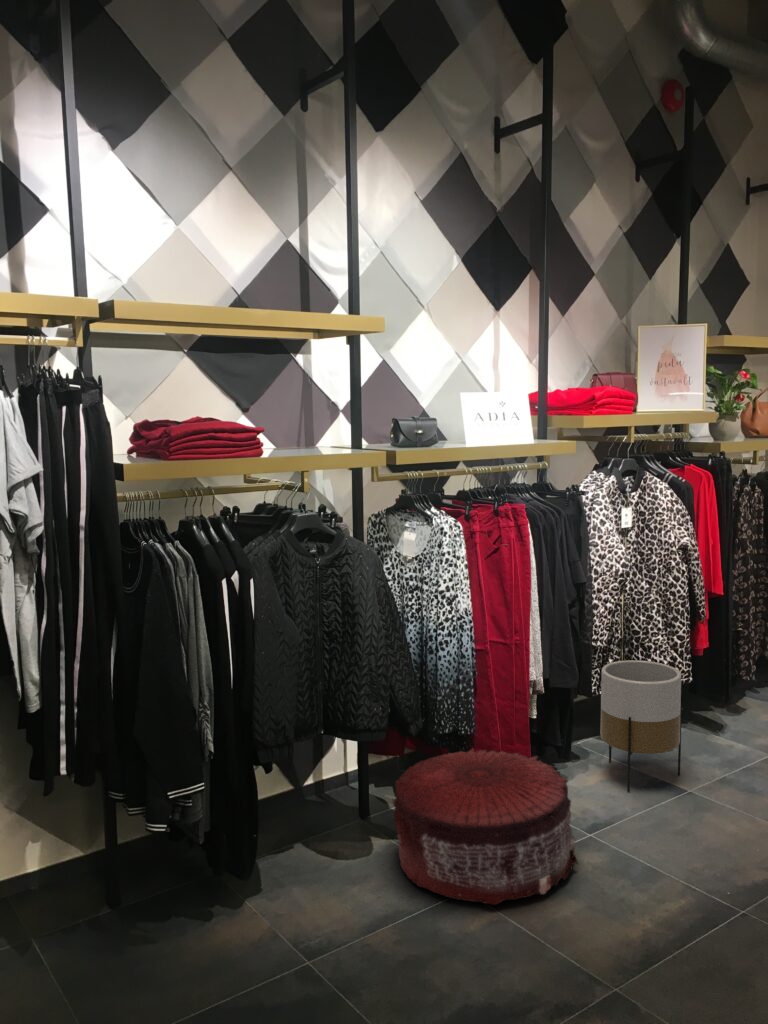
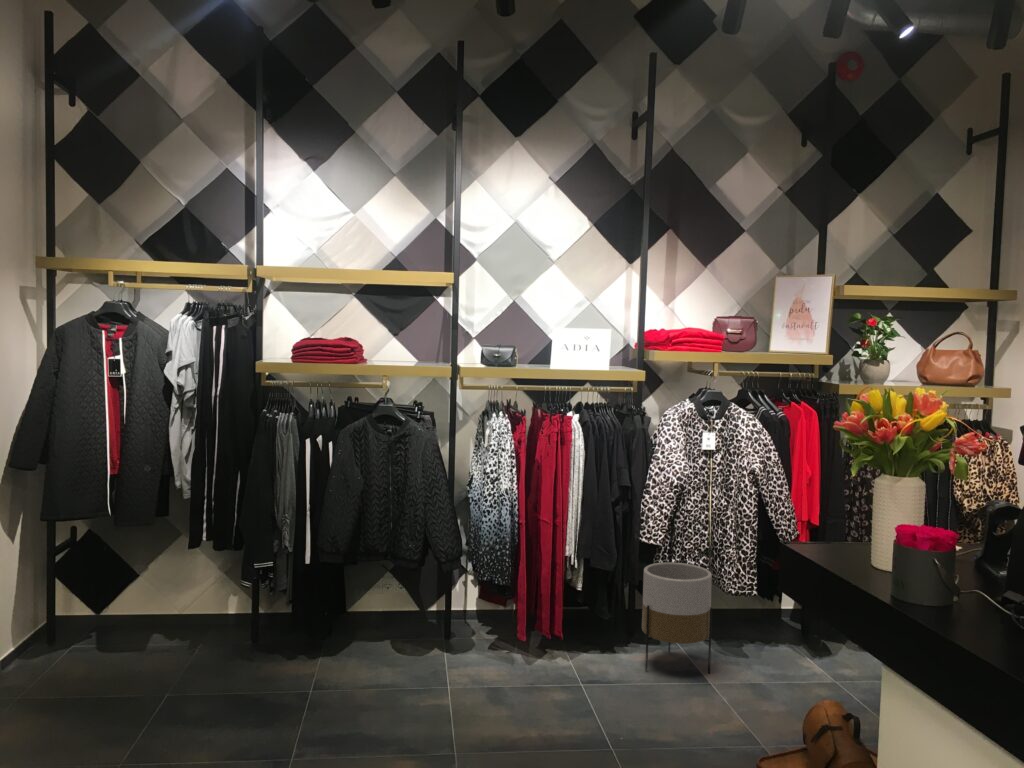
pouf: present [393,749,578,905] -> none [404,597,536,702]

